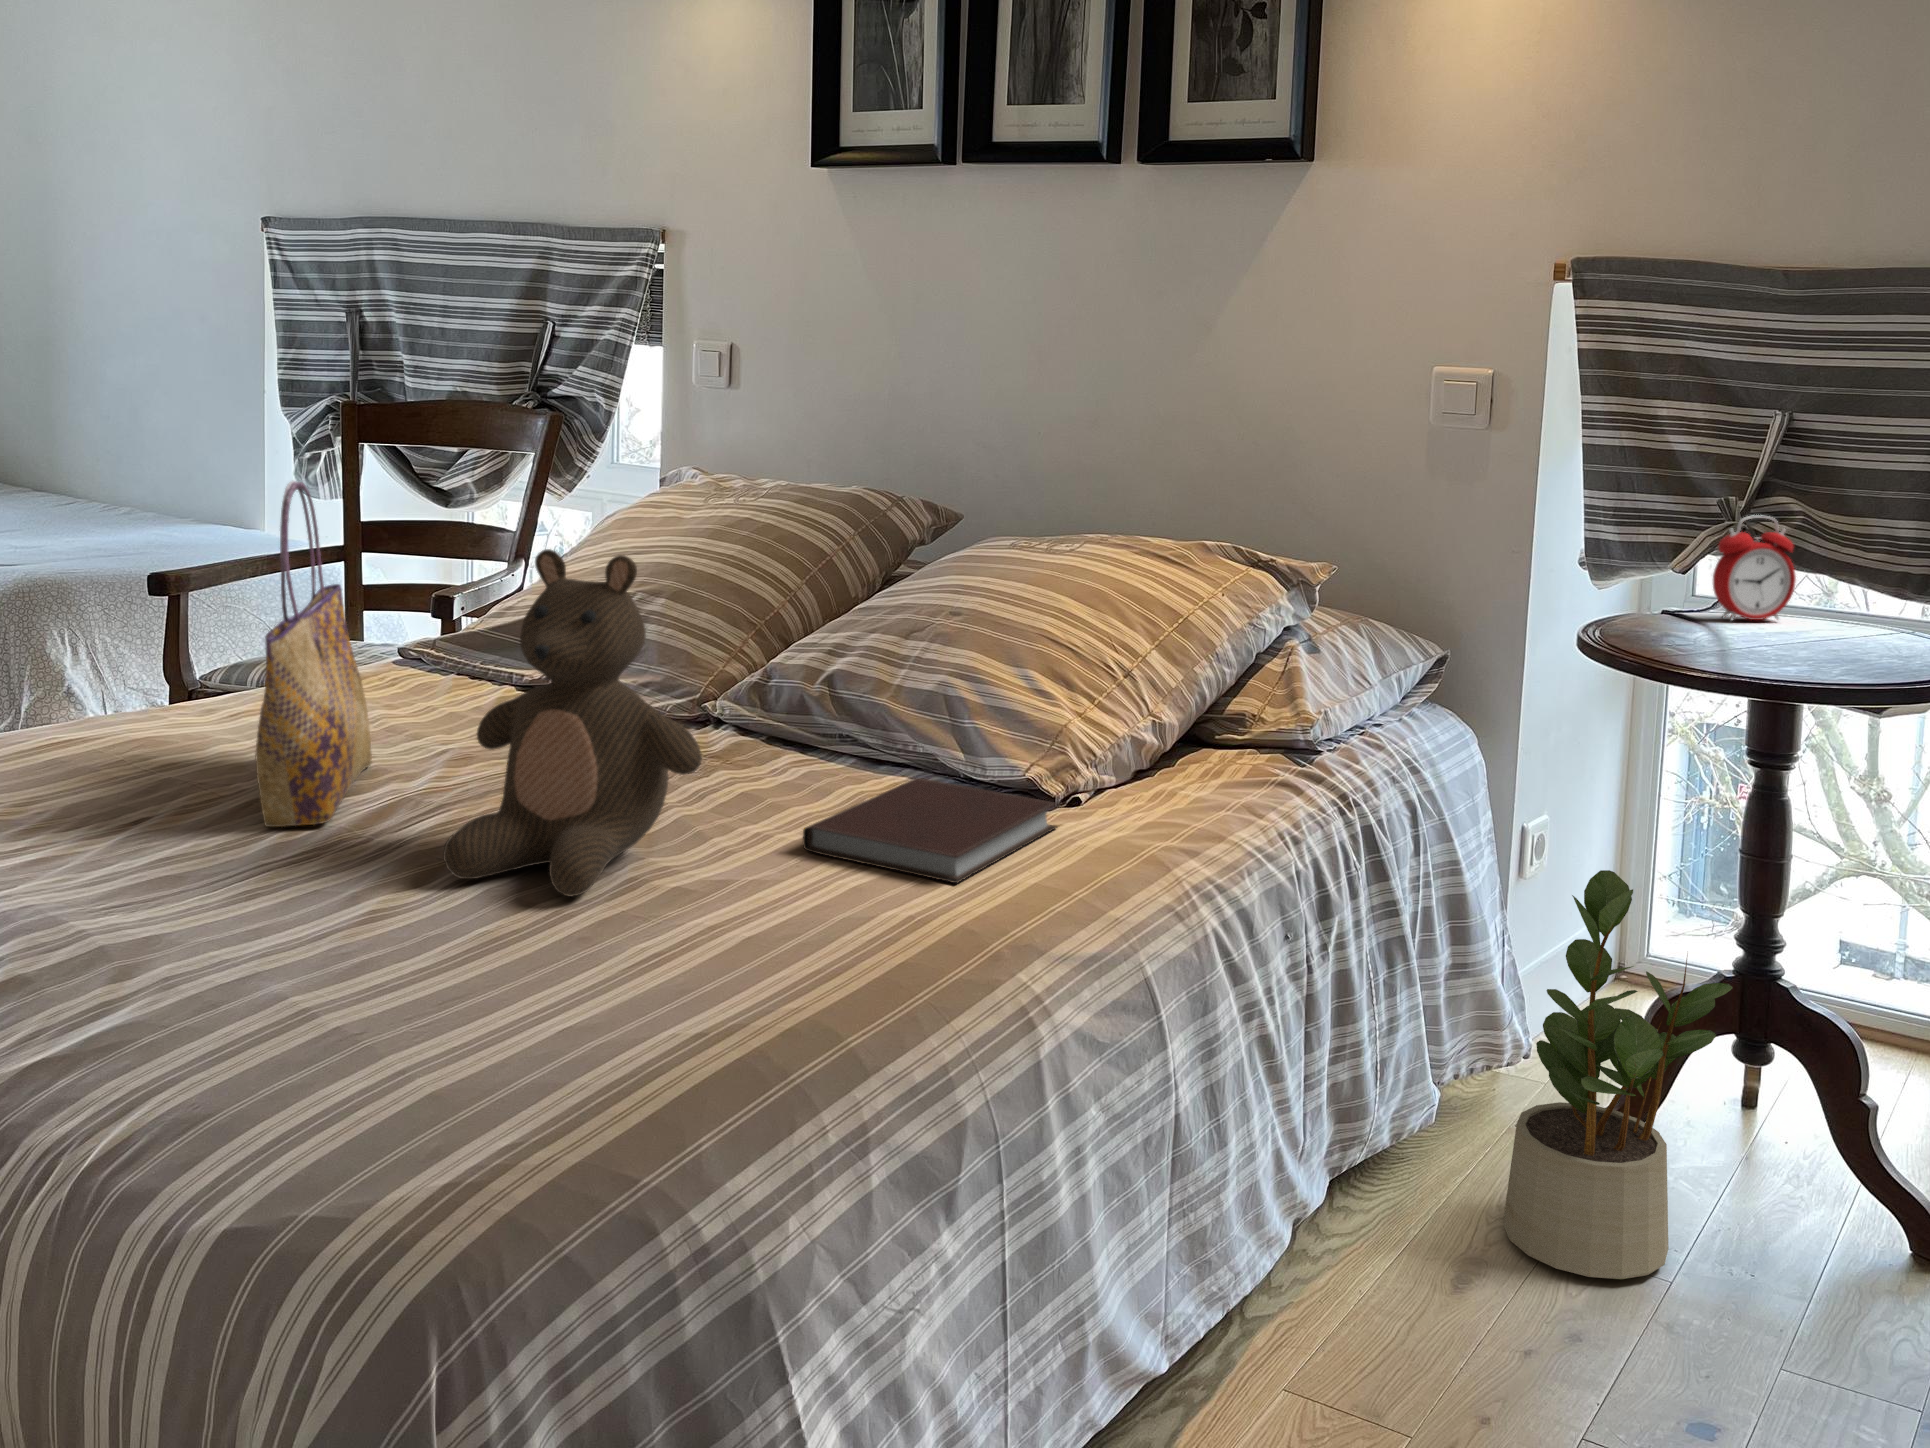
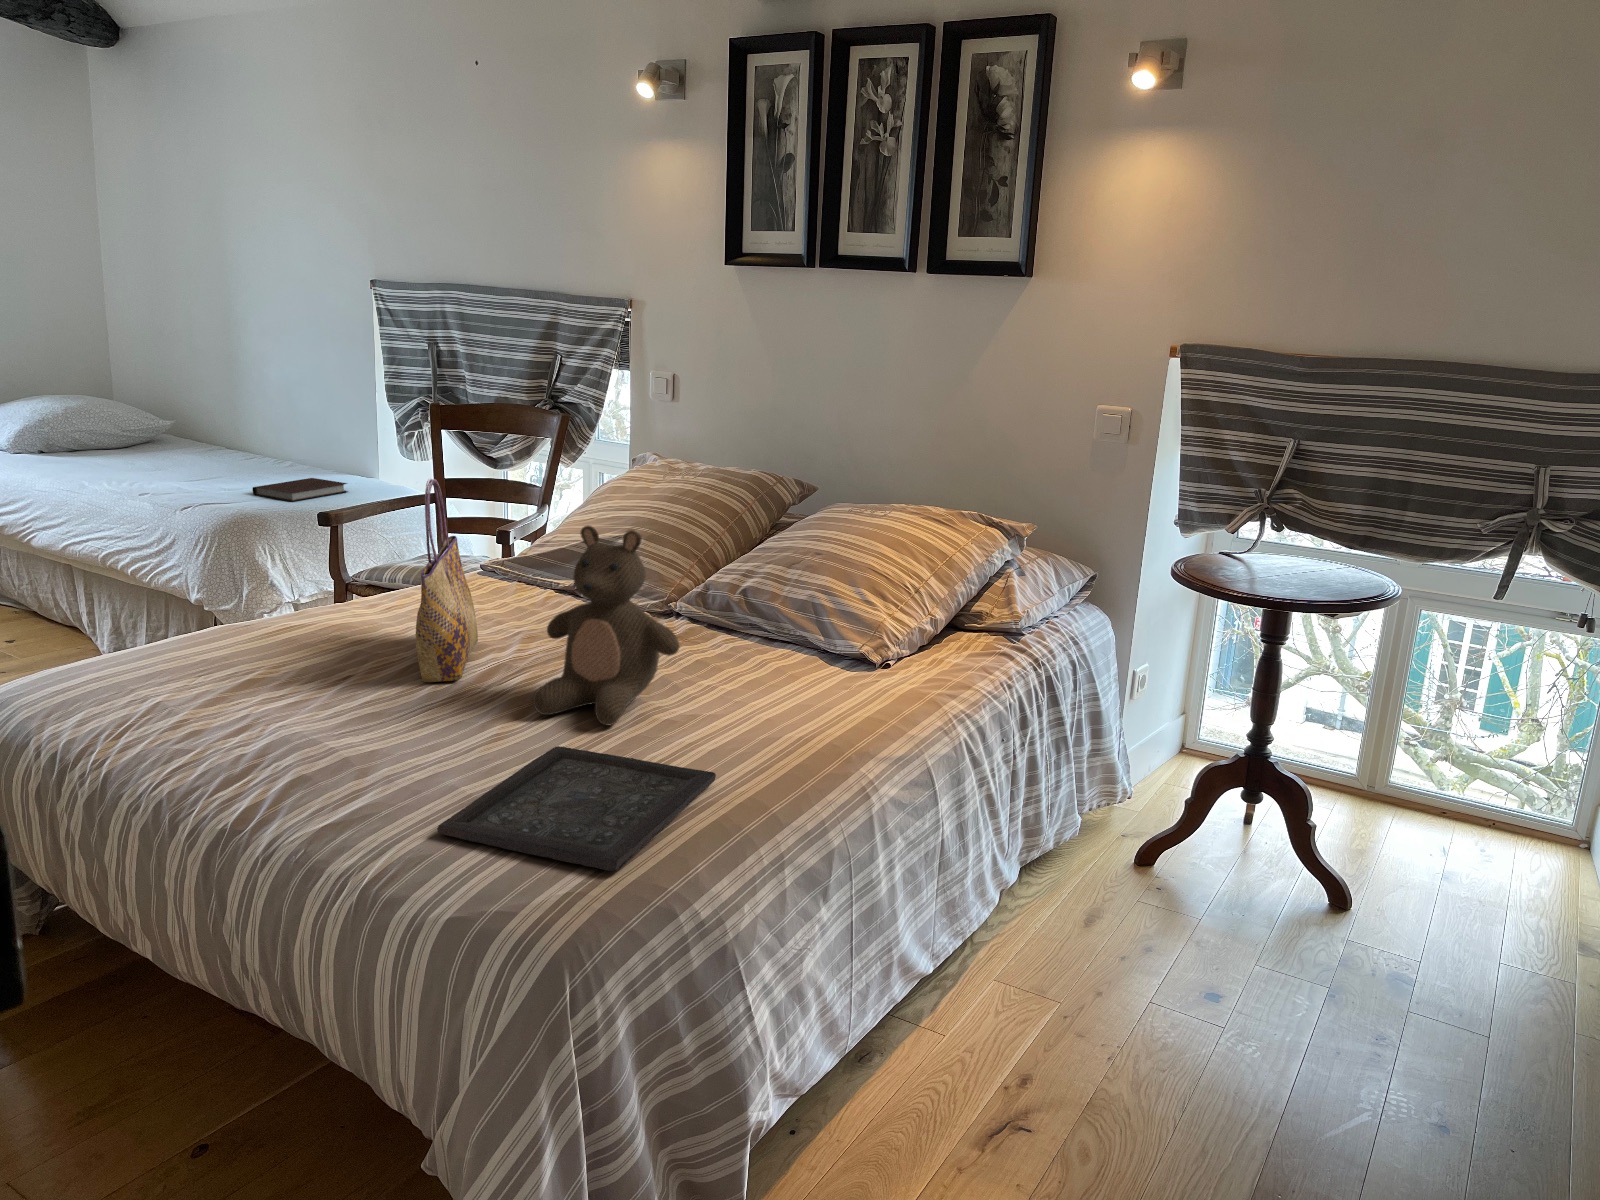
alarm clock: present [1713,515,1796,621] -> none [1247,499,1294,559]
notebook: present [803,778,1057,883] -> present [252,478,348,501]
potted plant: present [1503,870,1733,1279] -> none [1112,702,1243,918]
tray: none [235,929,751,1142] -> present [437,746,716,871]

